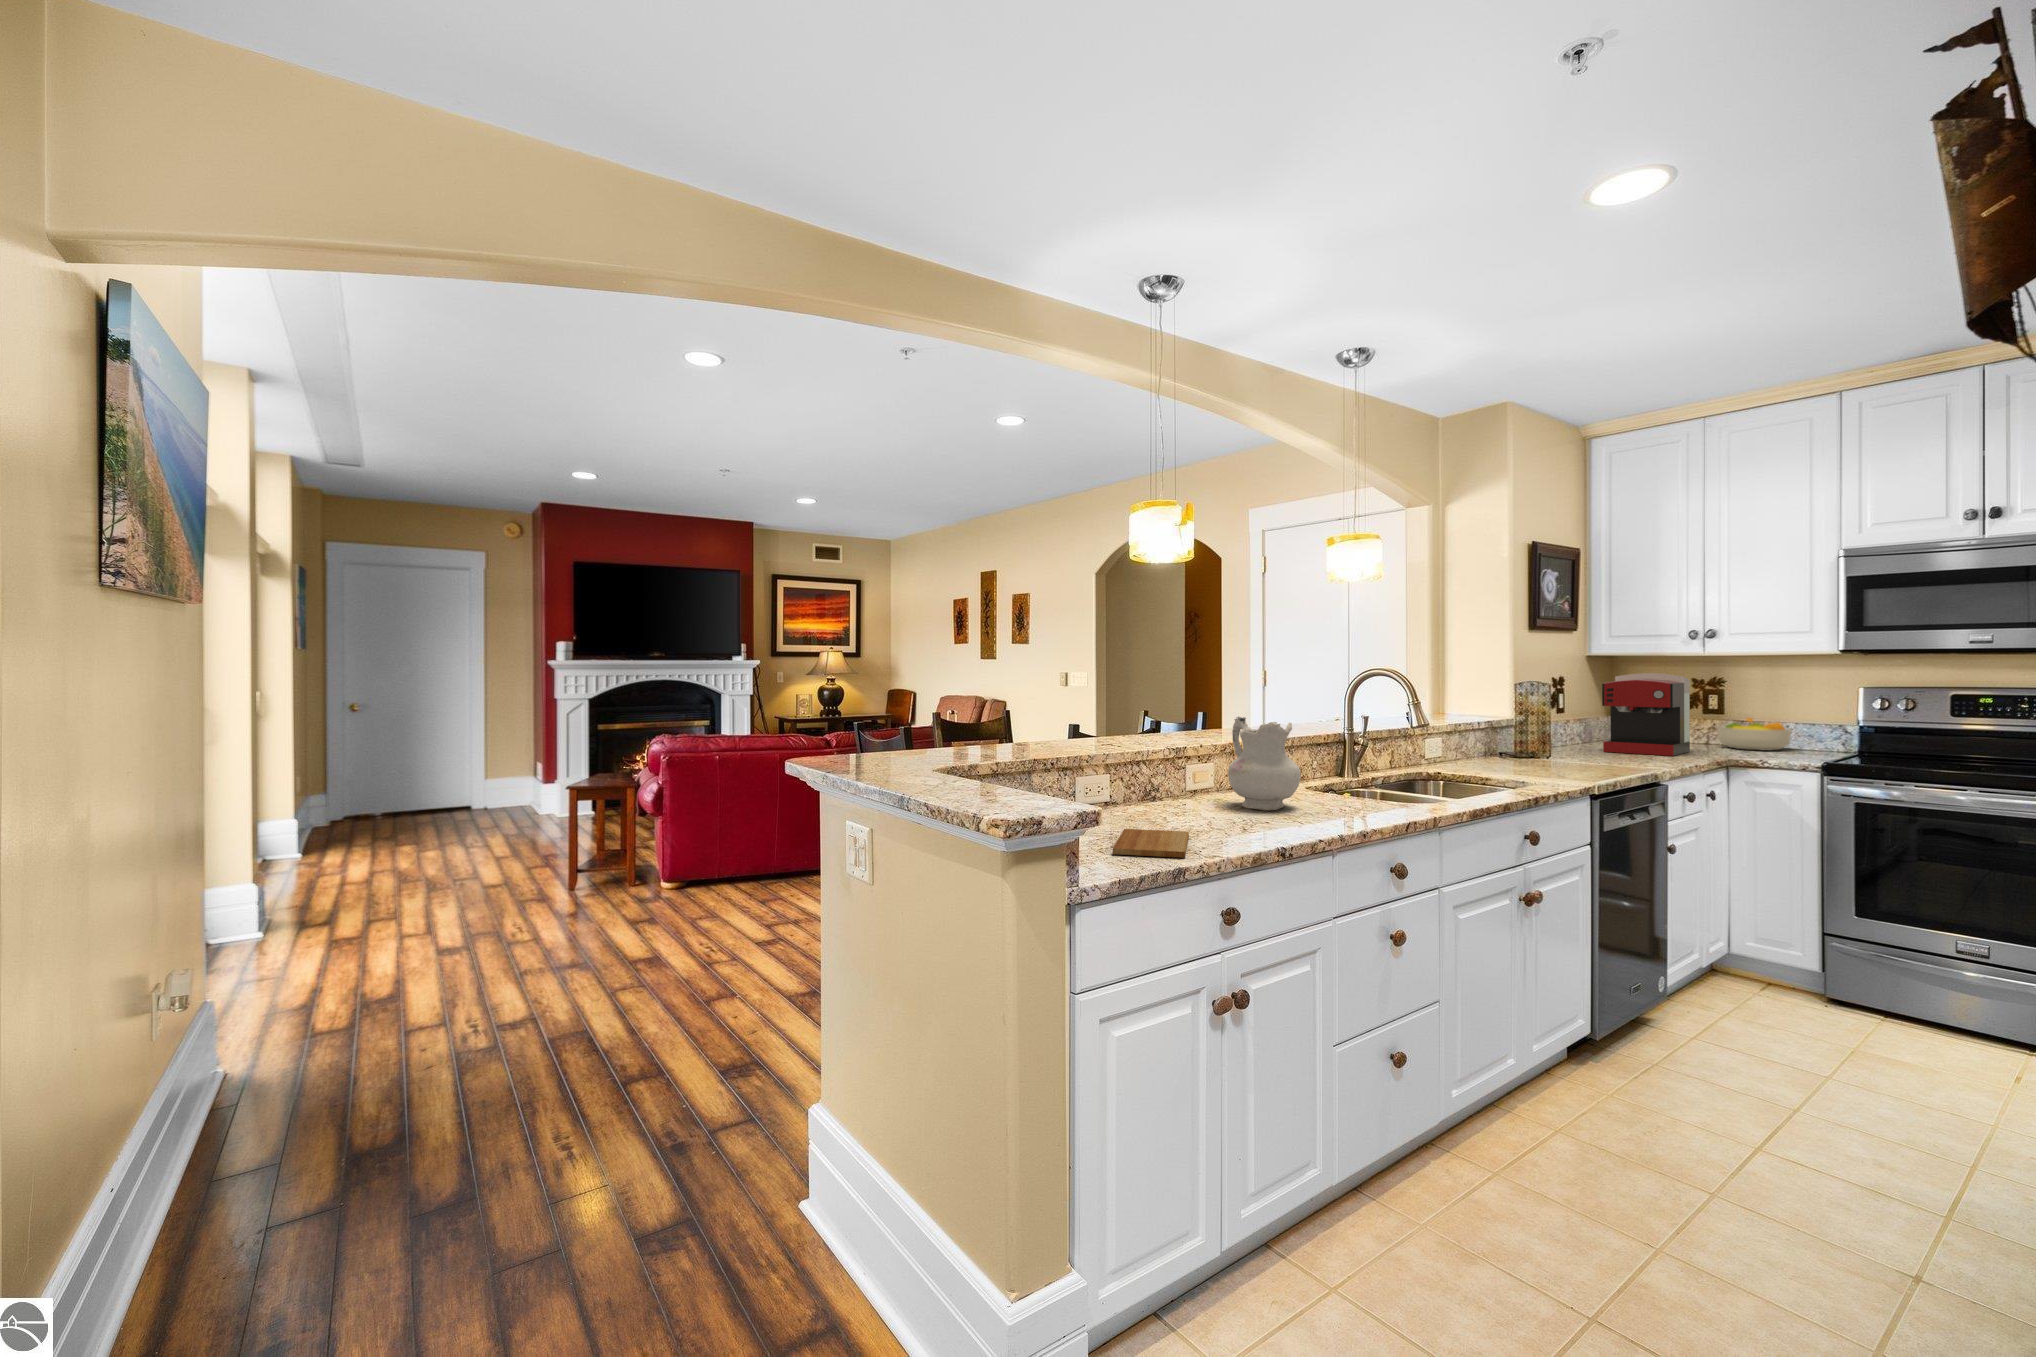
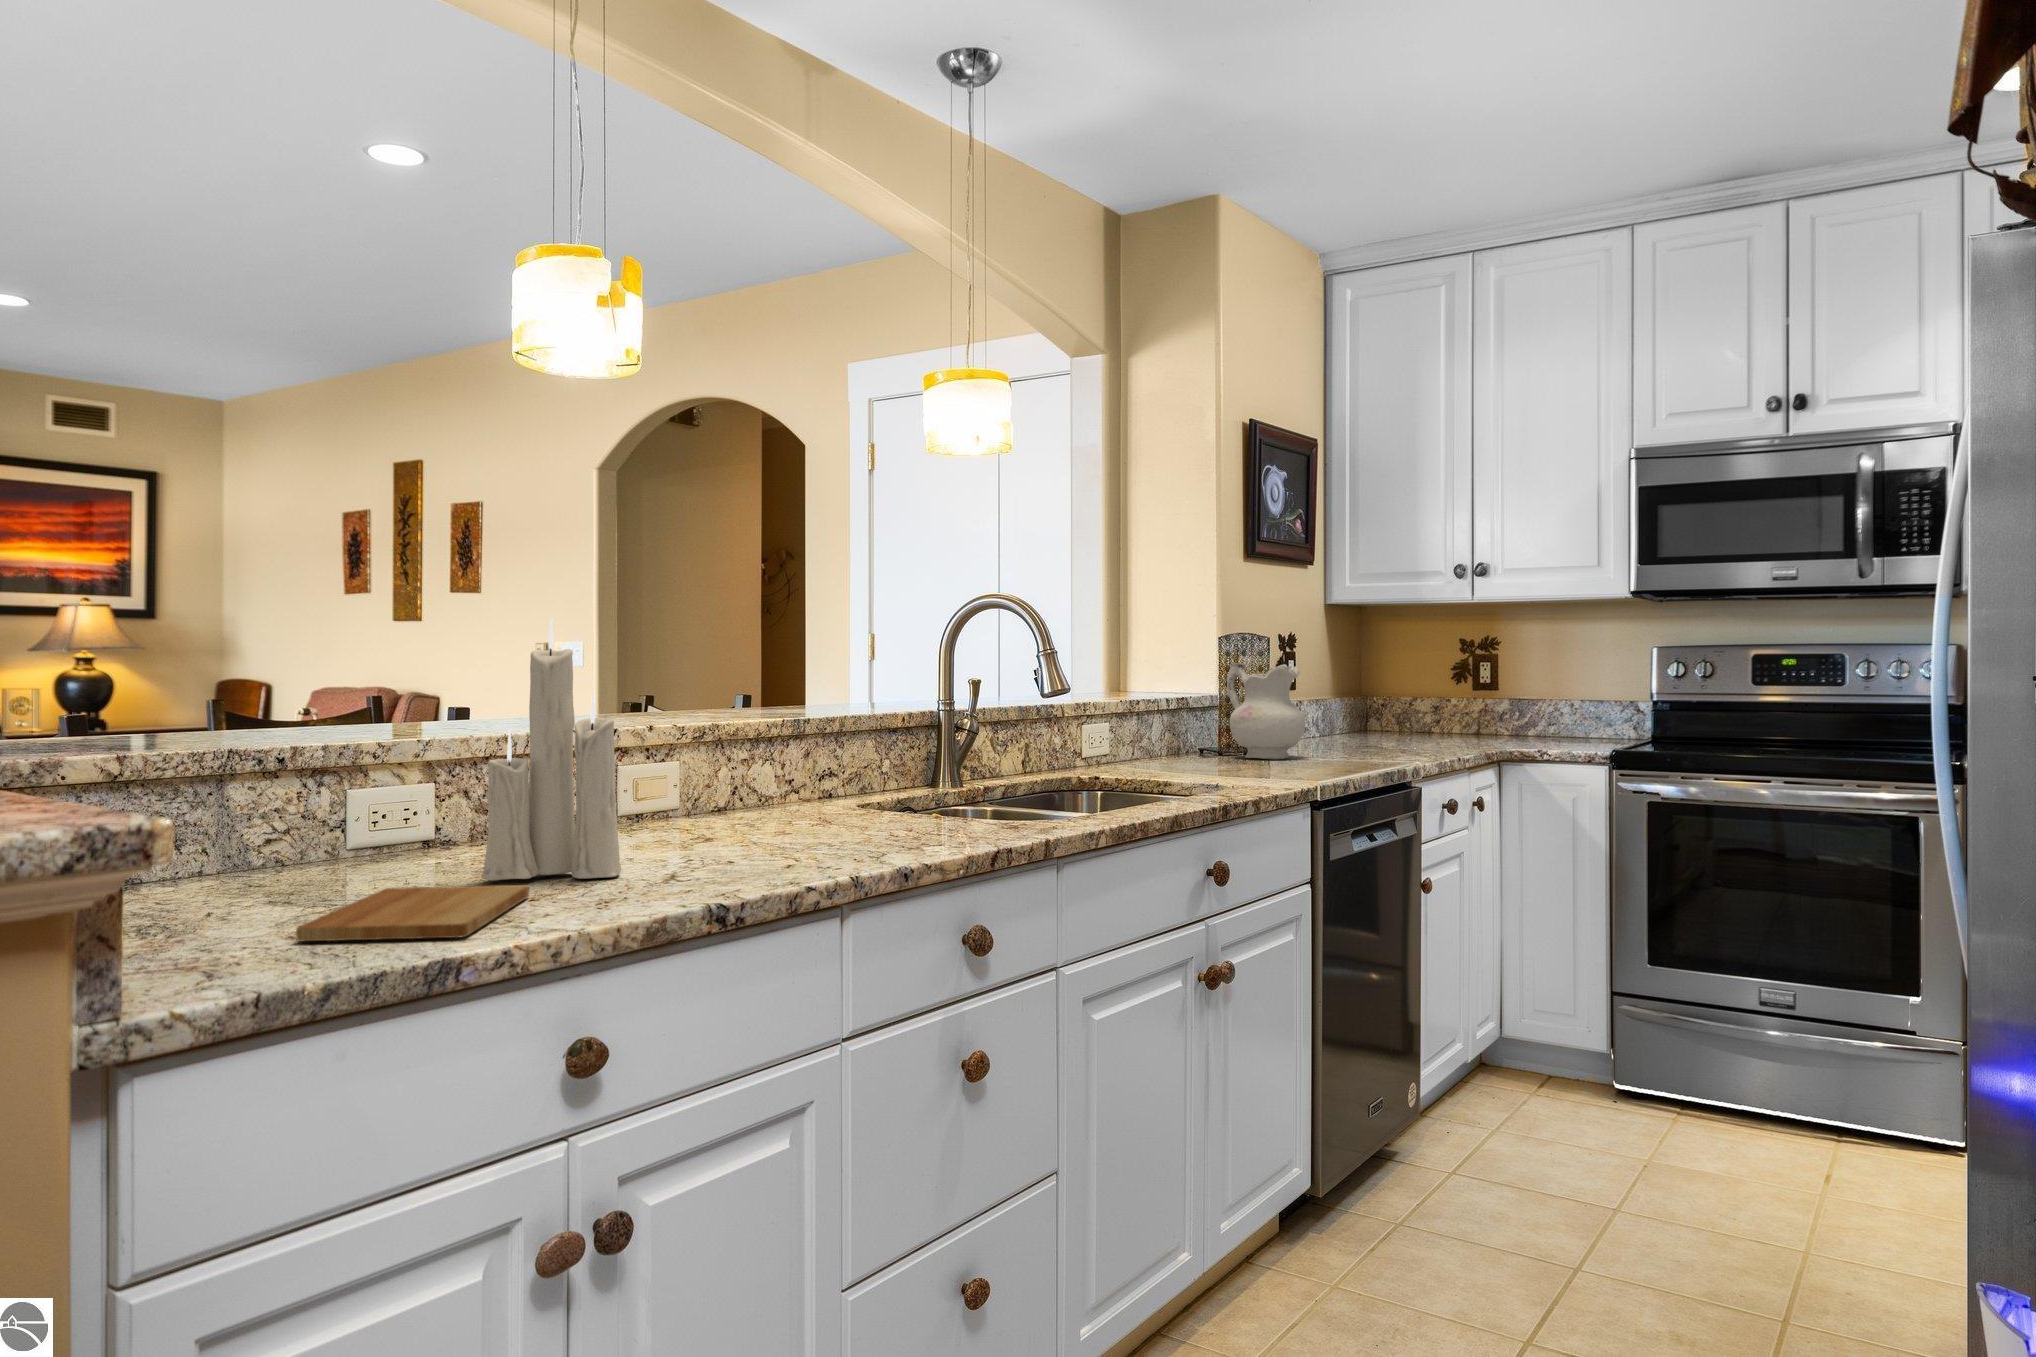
coffee maker: present [1602,673,1690,756] -> none [1349,627,1458,748]
candle: none [1156,695,1219,828] -> present [482,618,621,880]
ceramic pitcher: present [1228,717,1301,810] -> present [1227,663,1305,759]
fruit bowl: present [1717,718,1791,750] -> none [1492,694,1578,740]

